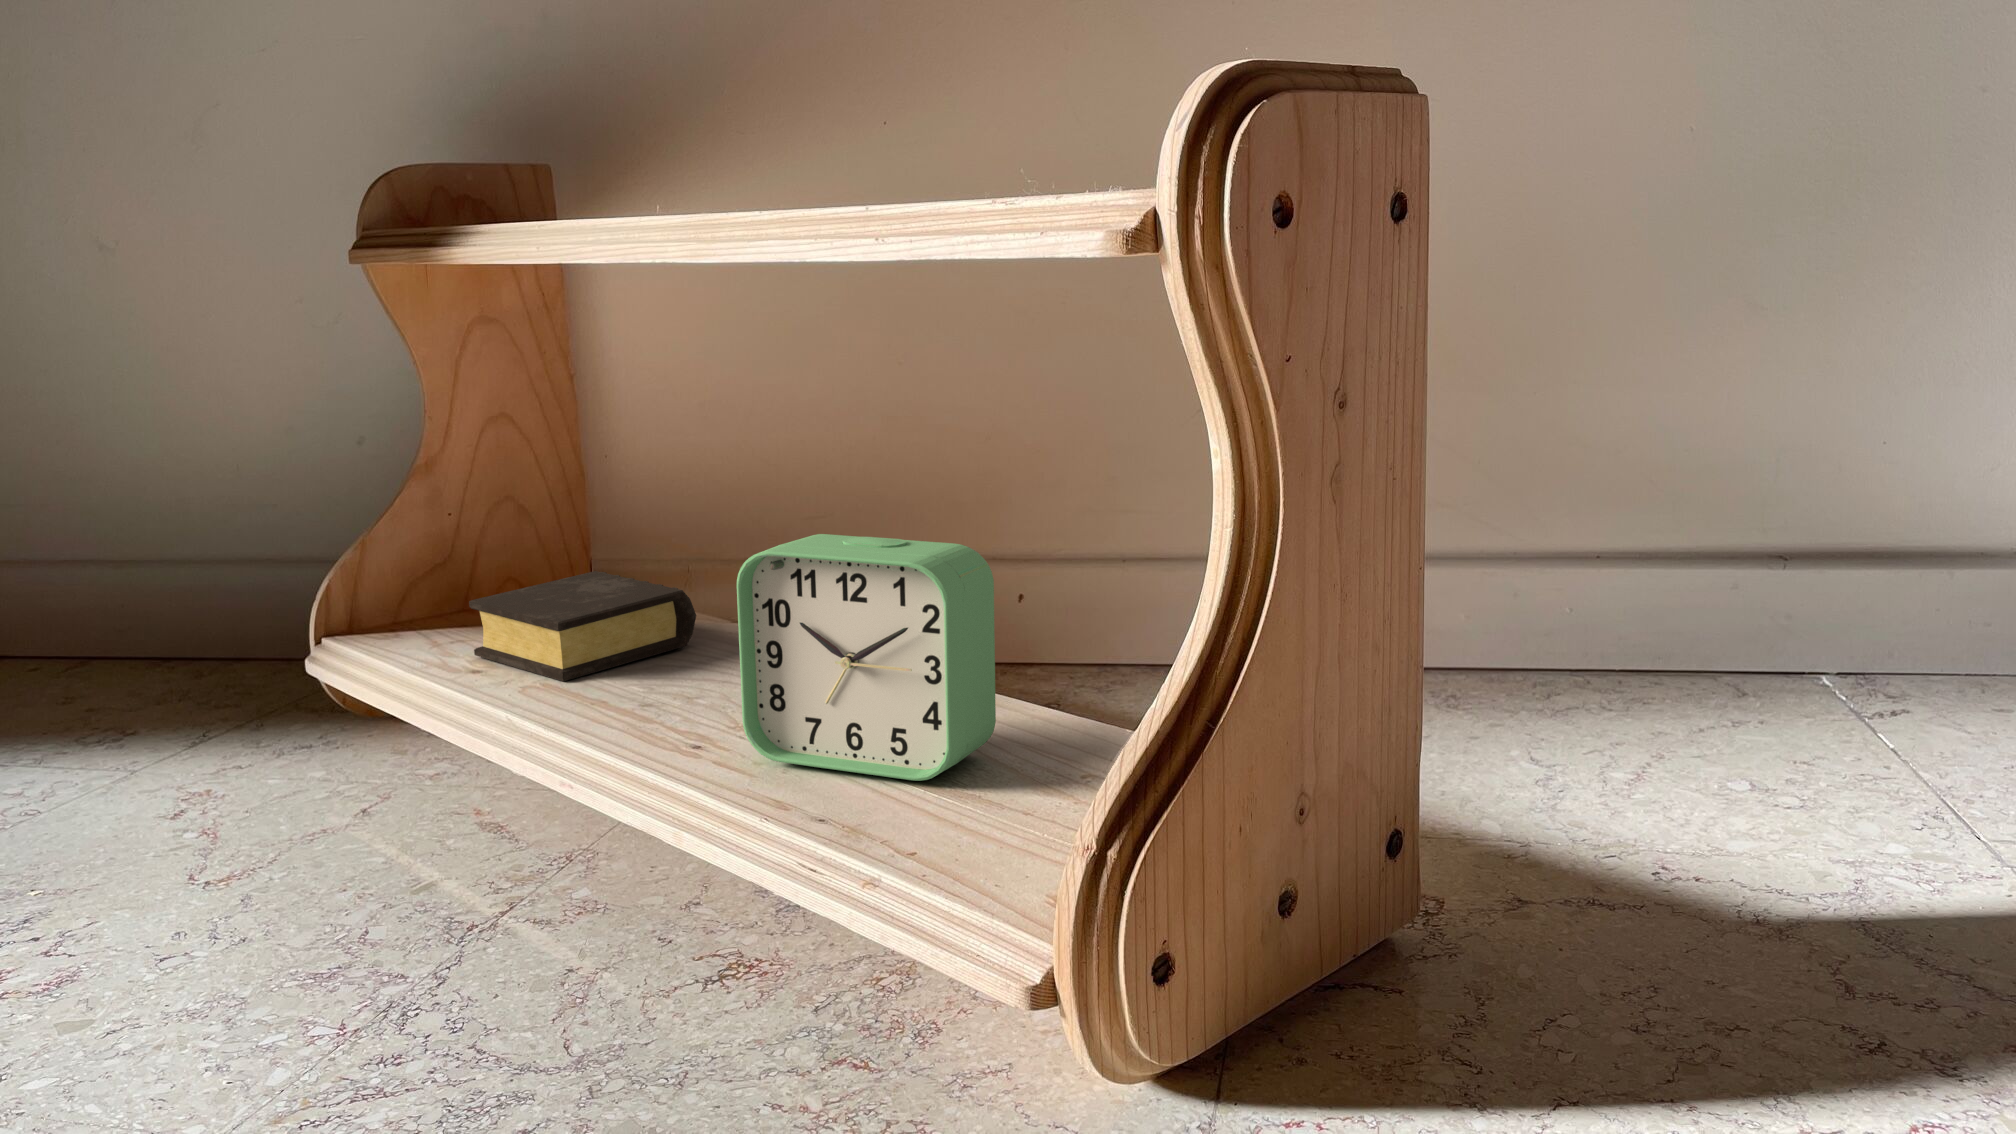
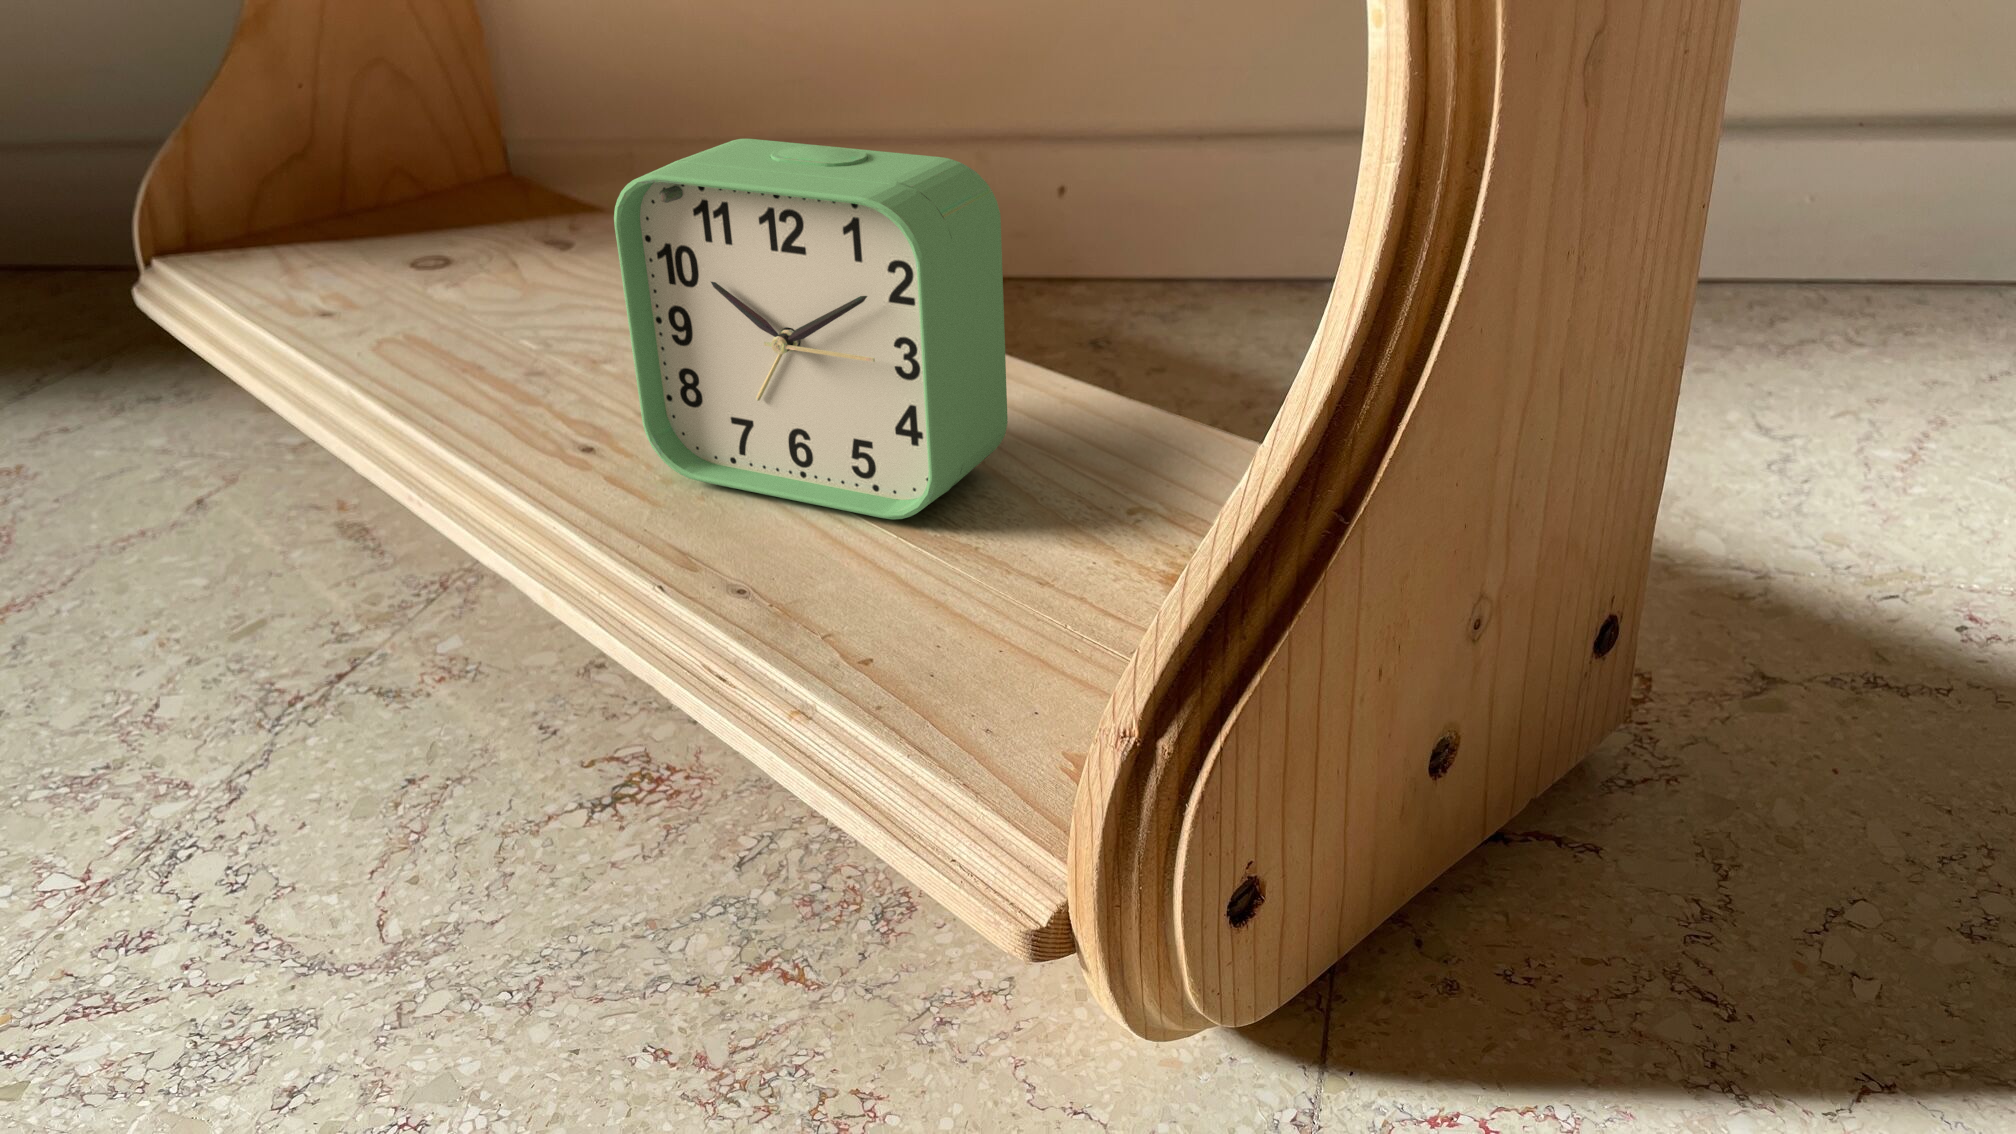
book: present [469,571,696,681] -> none [313,163,623,330]

